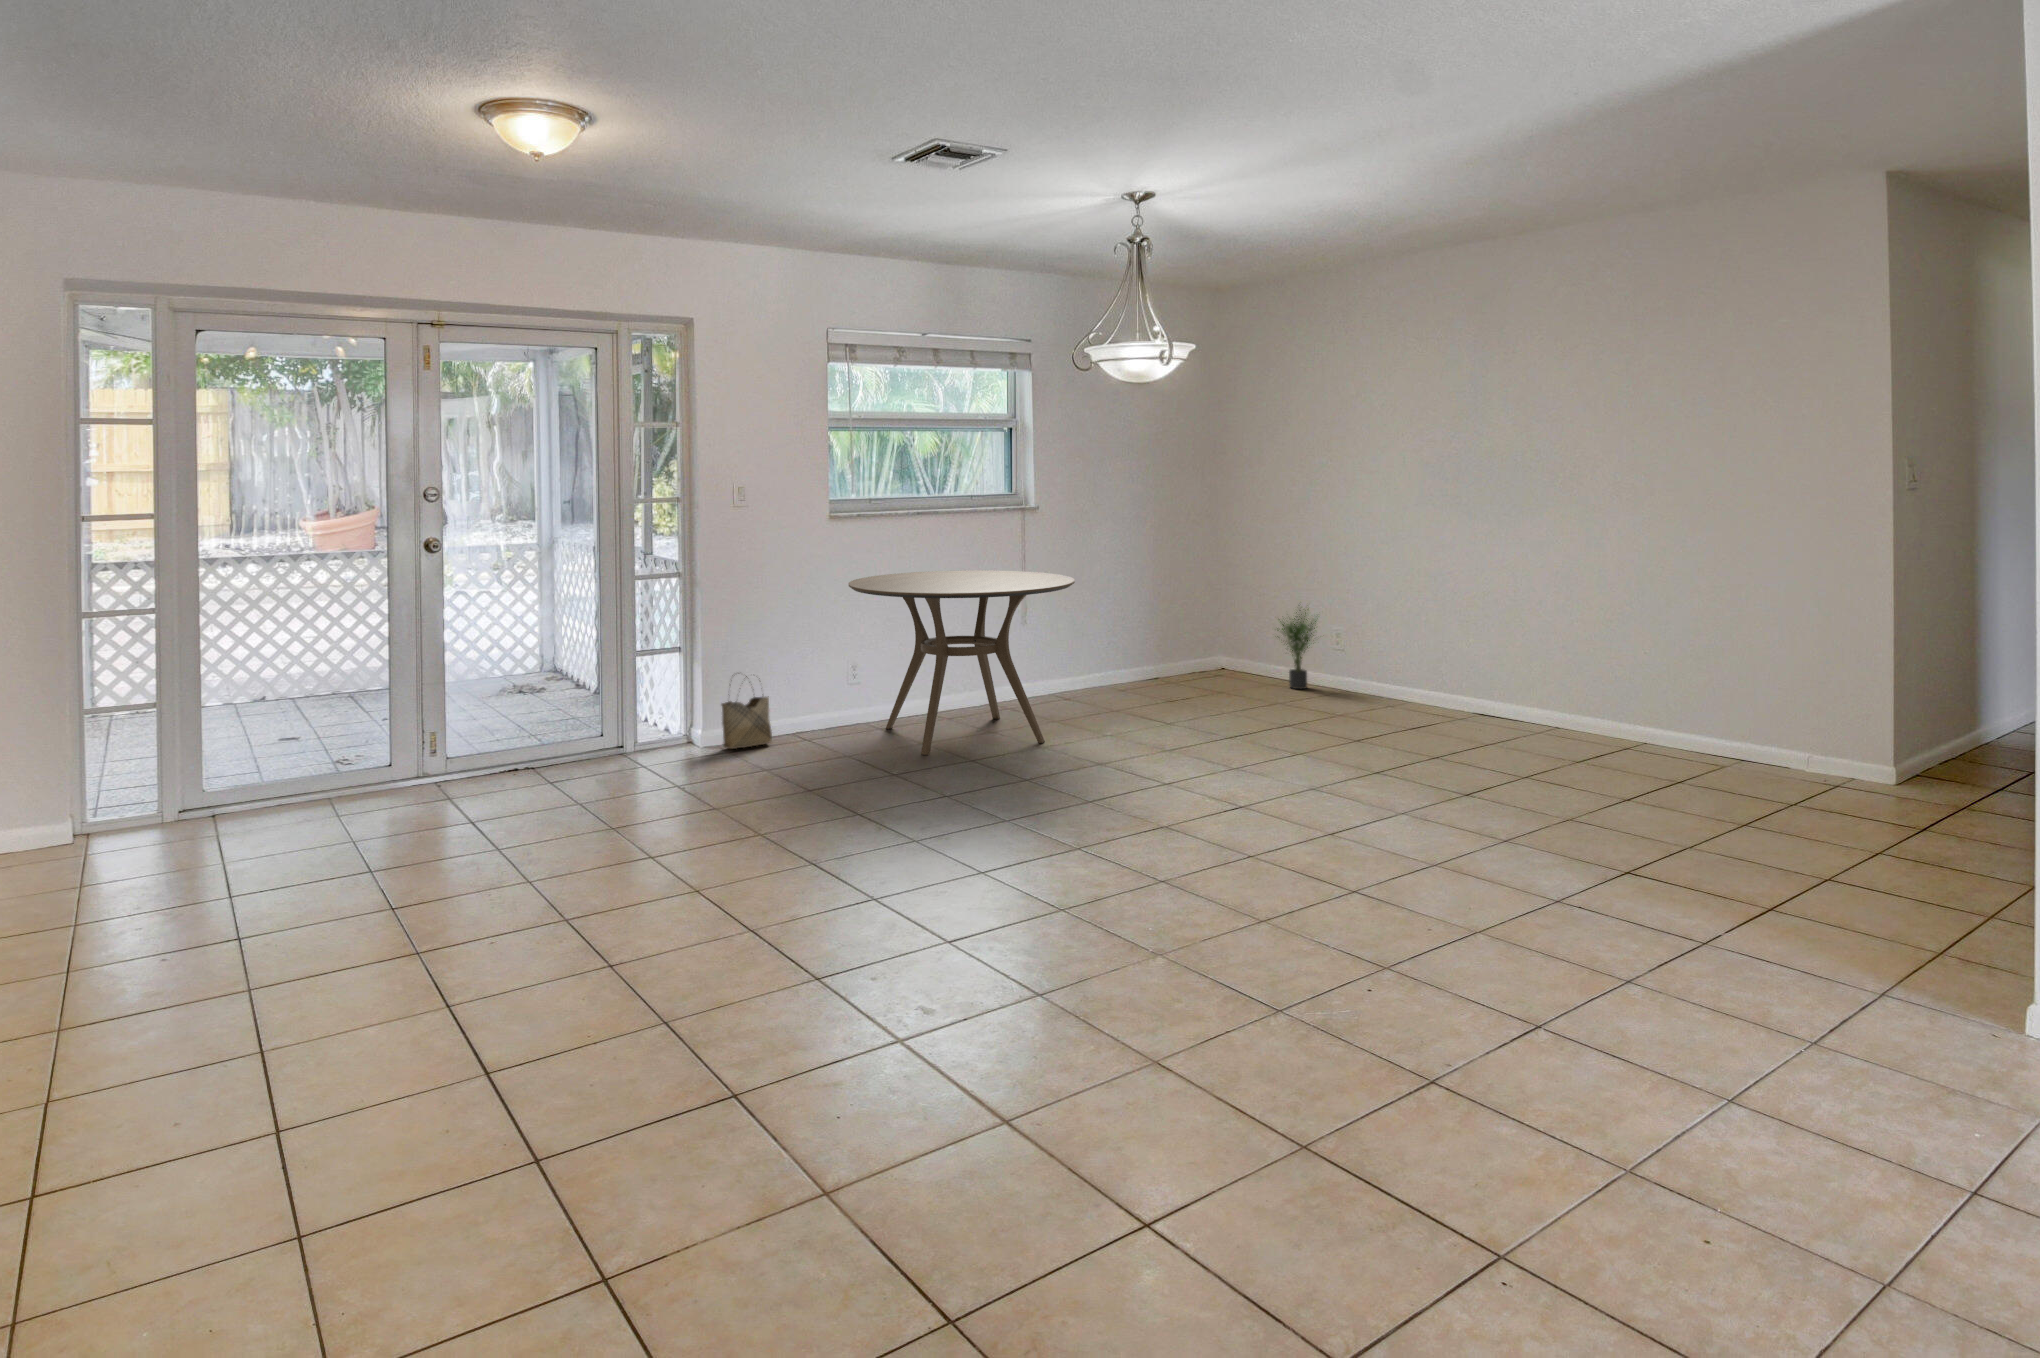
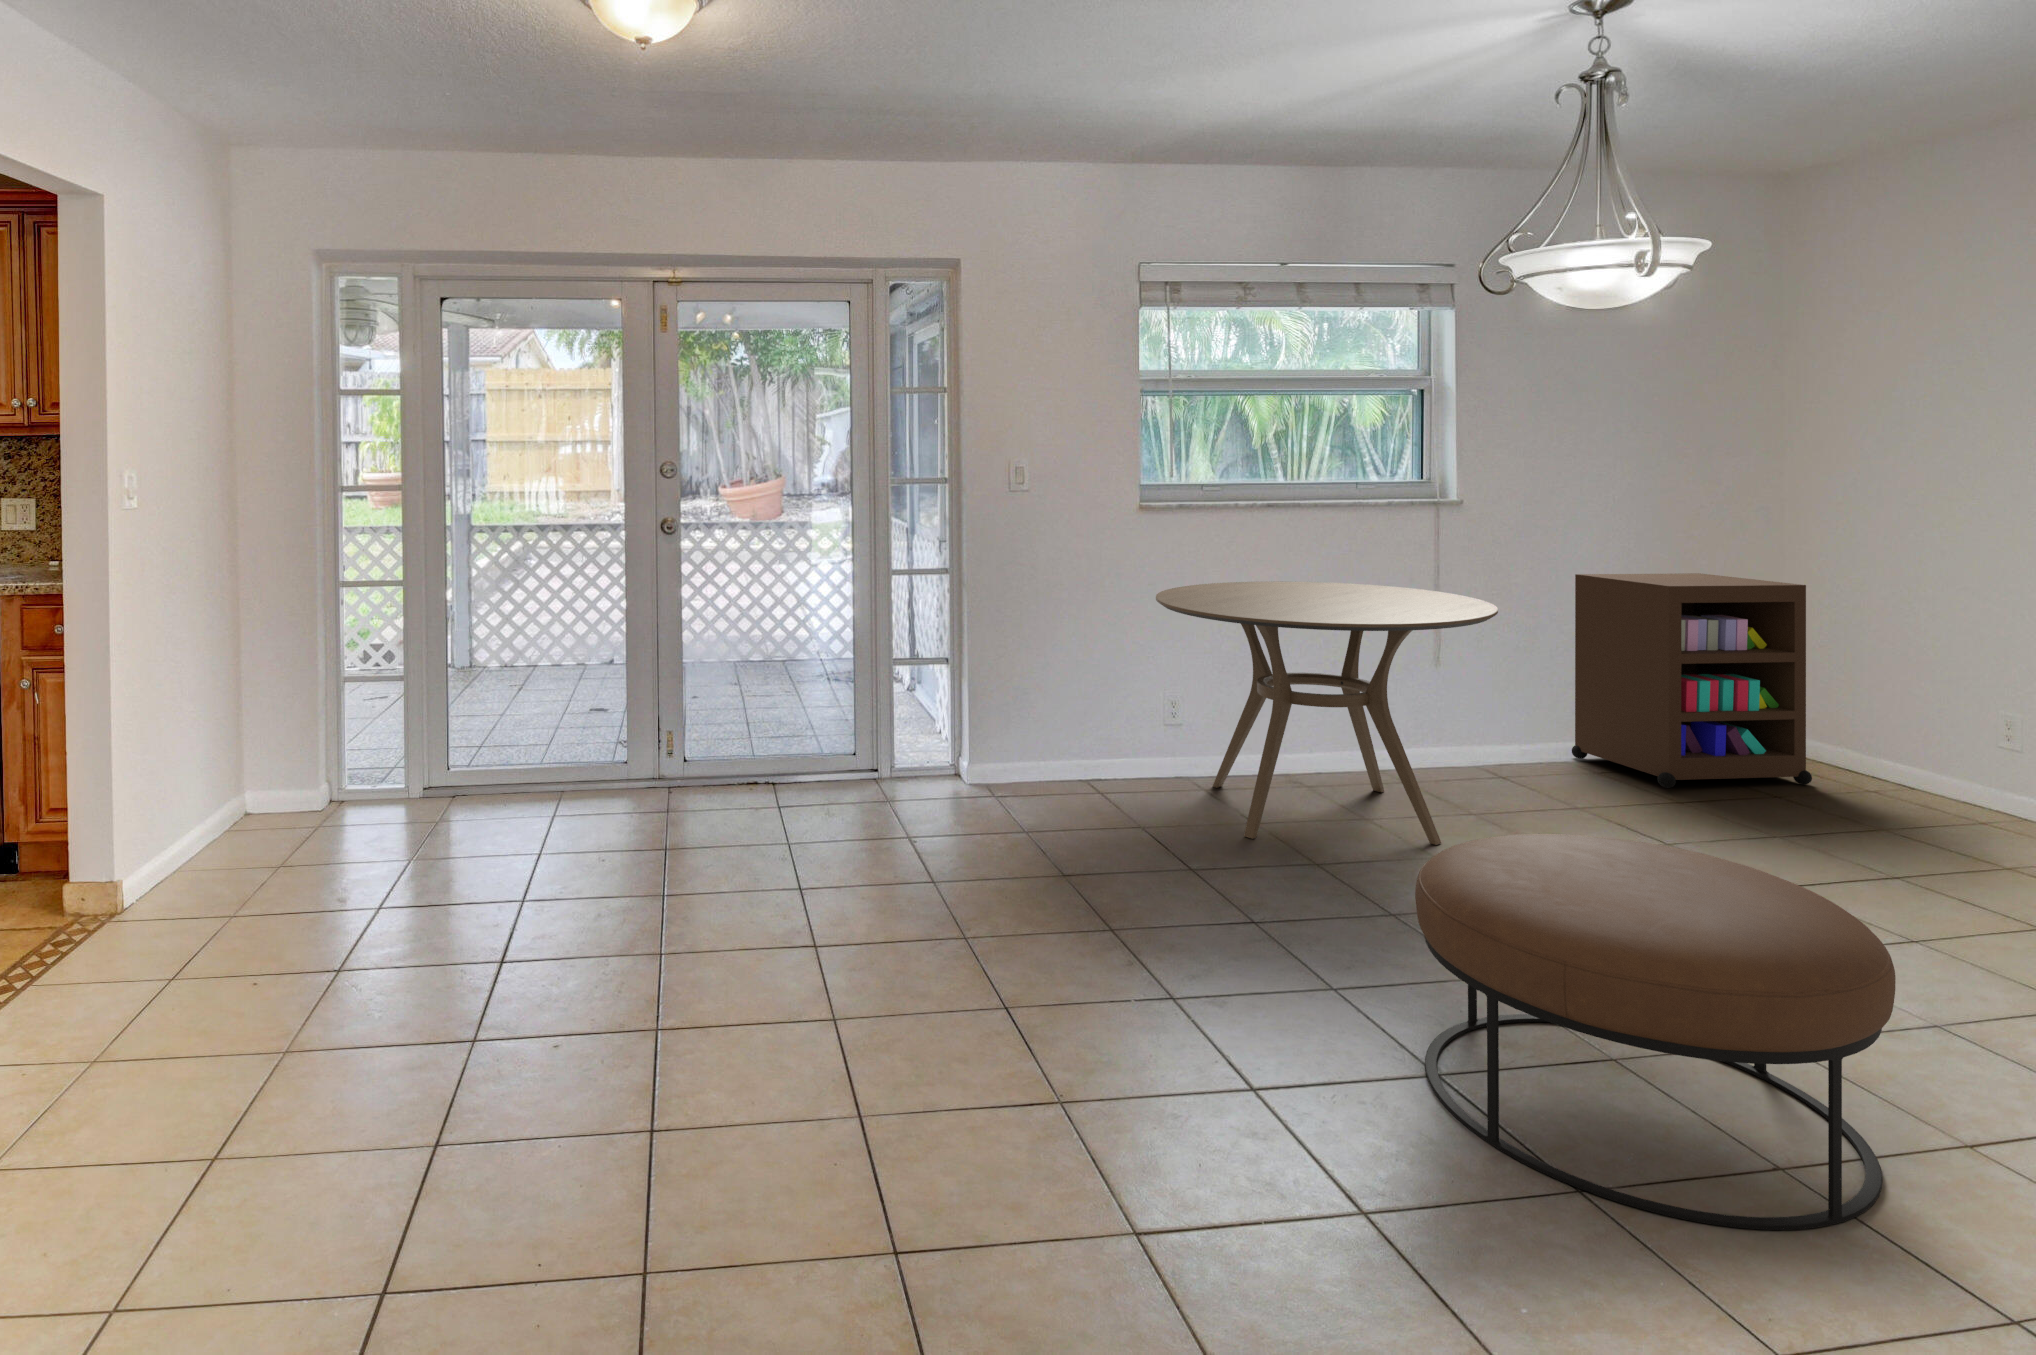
storage cabinet: none [1106,554,1238,696] -> present [1572,573,1812,788]
potted plant: present [1277,609,1318,689] -> none [1879,663,1998,806]
woven basket: present [721,676,772,749] -> none [989,695,1054,790]
ottoman: none [1064,700,1291,881] -> present [1415,834,1896,1230]

